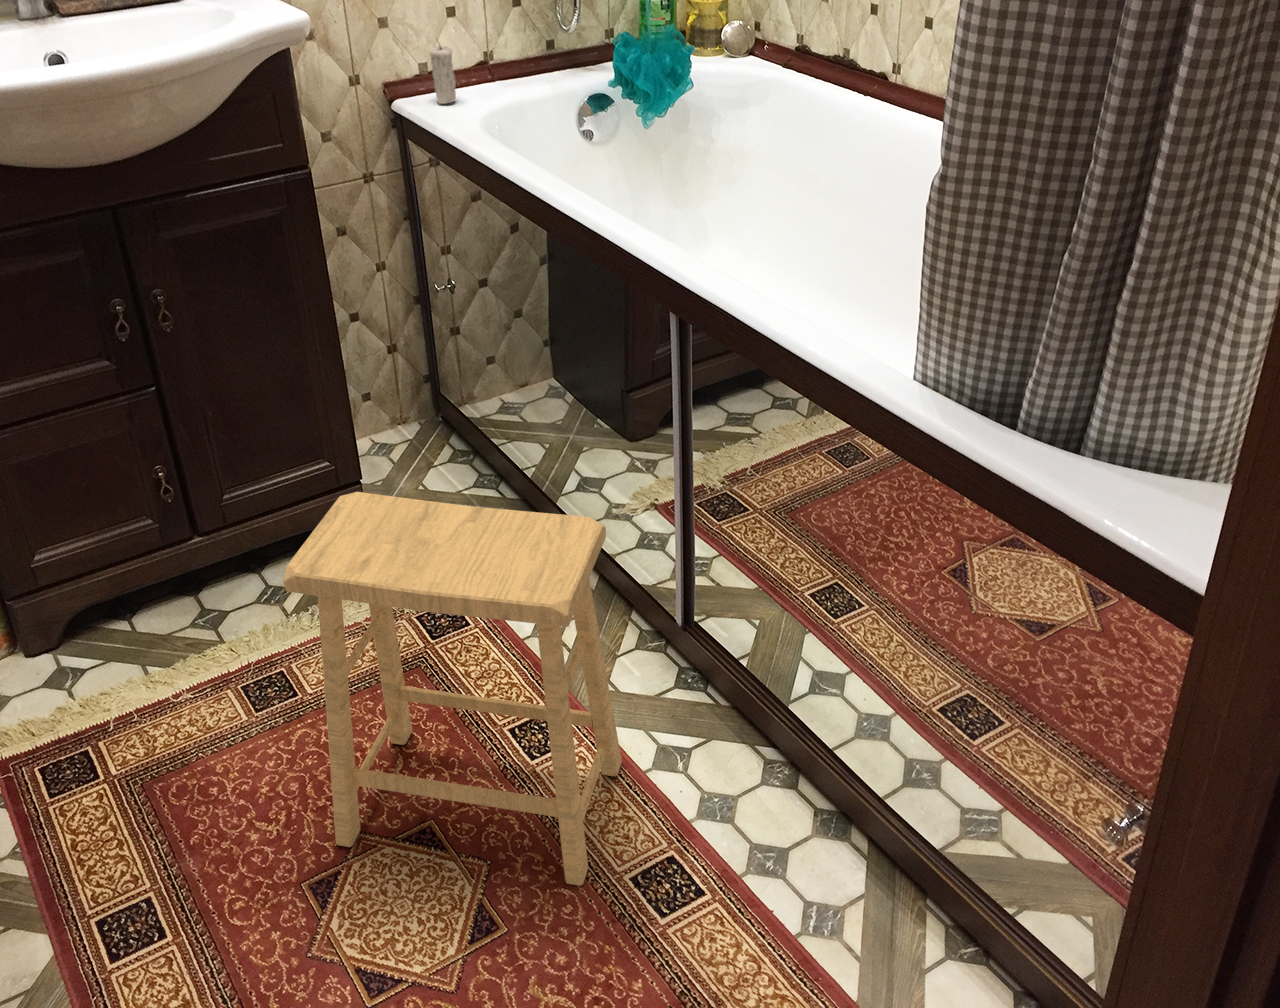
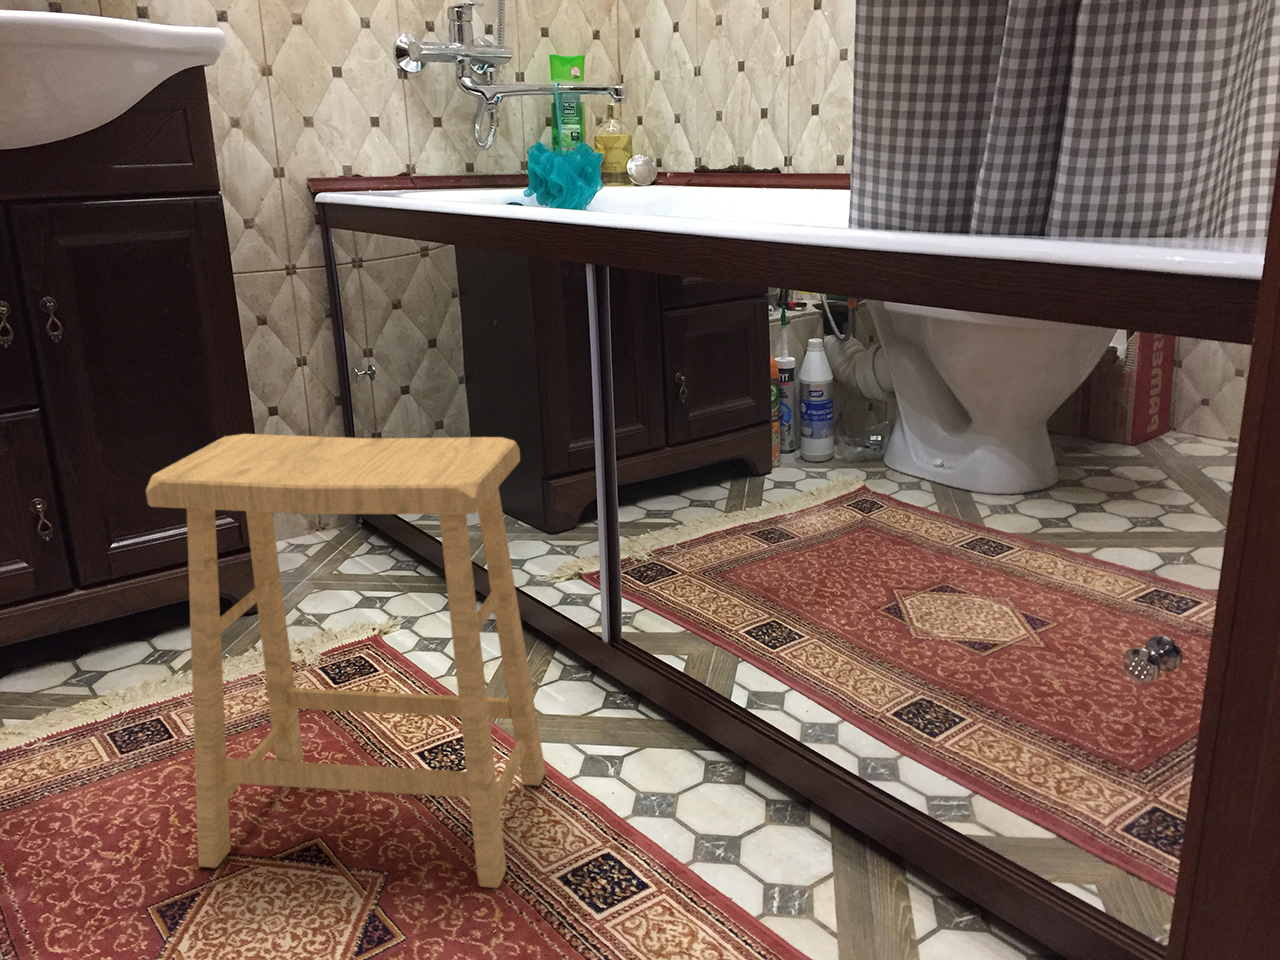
candle: present [430,45,456,104] -> none [352,132,376,196]

